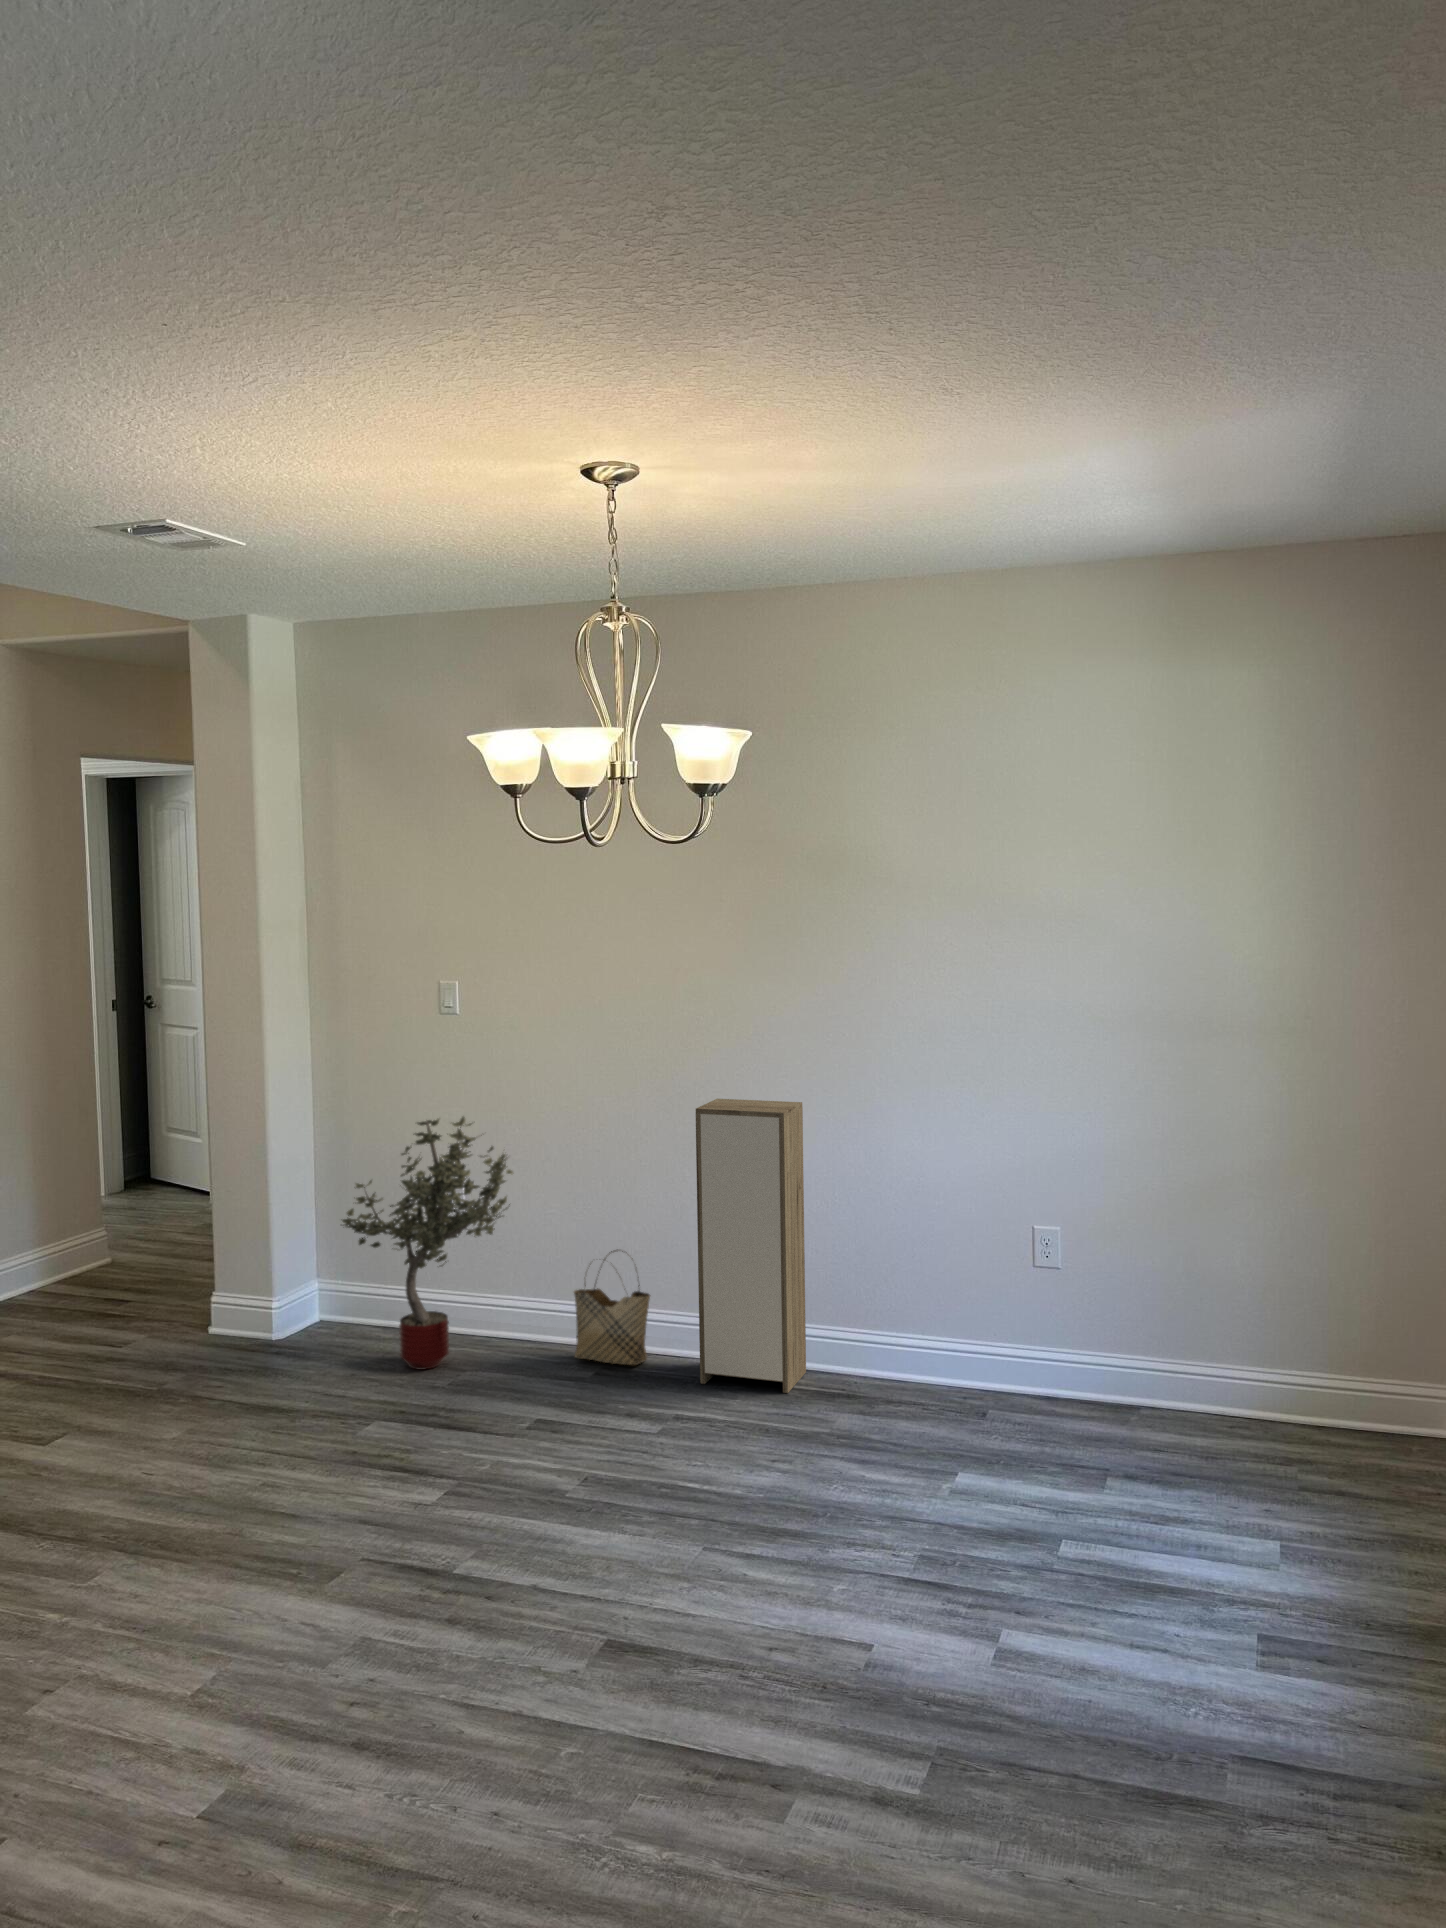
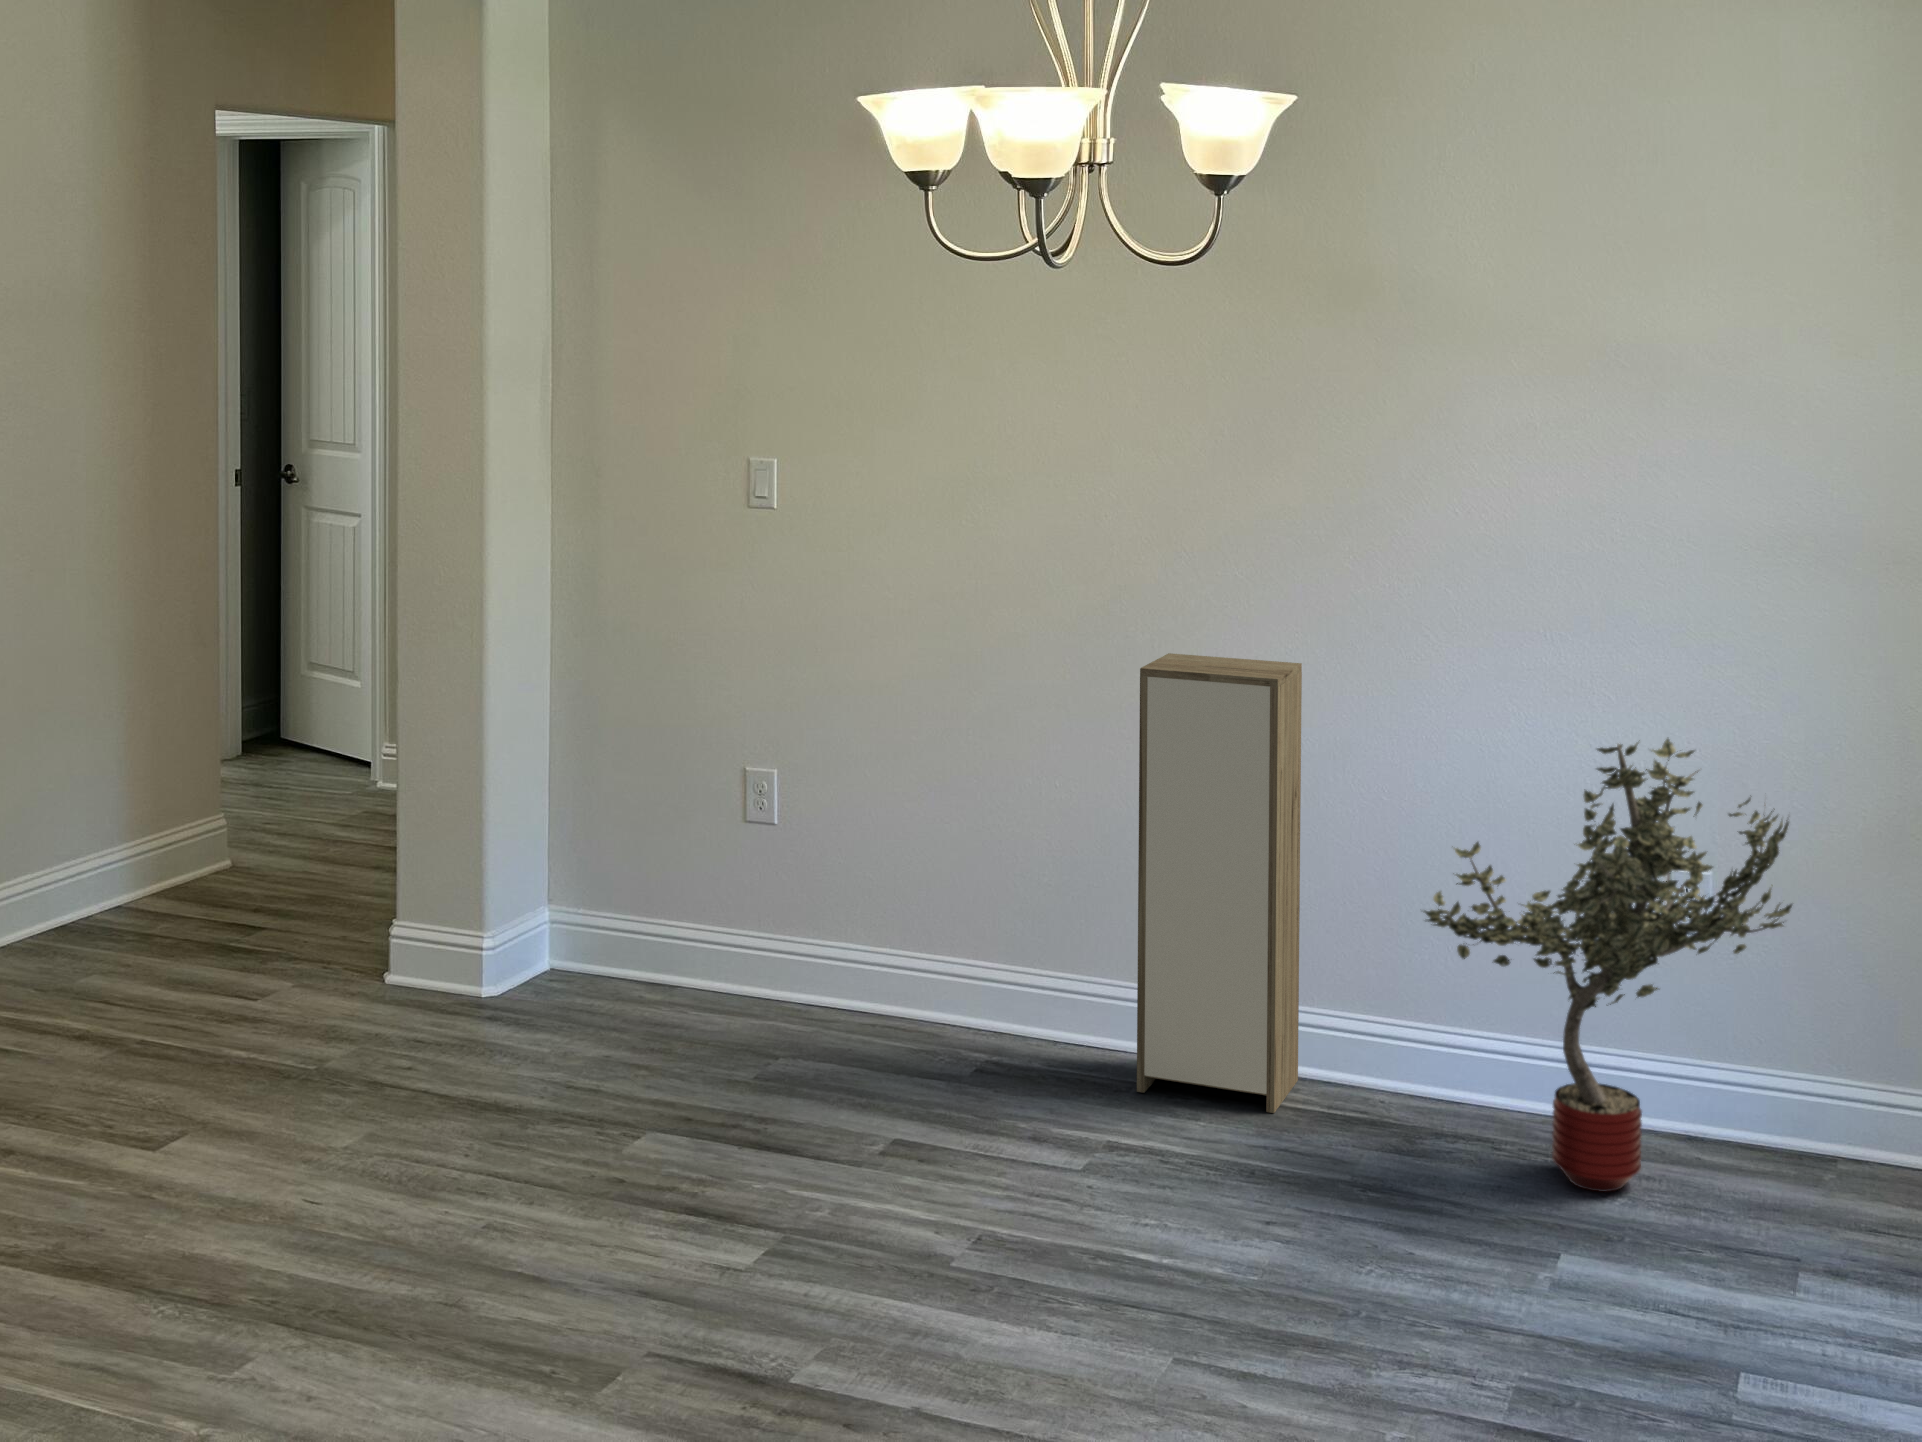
potted tree: present [342,1117,513,1370] -> present [1424,739,1792,1192]
woven basket: present [574,1250,650,1365] -> none [940,879,1058,1059]

